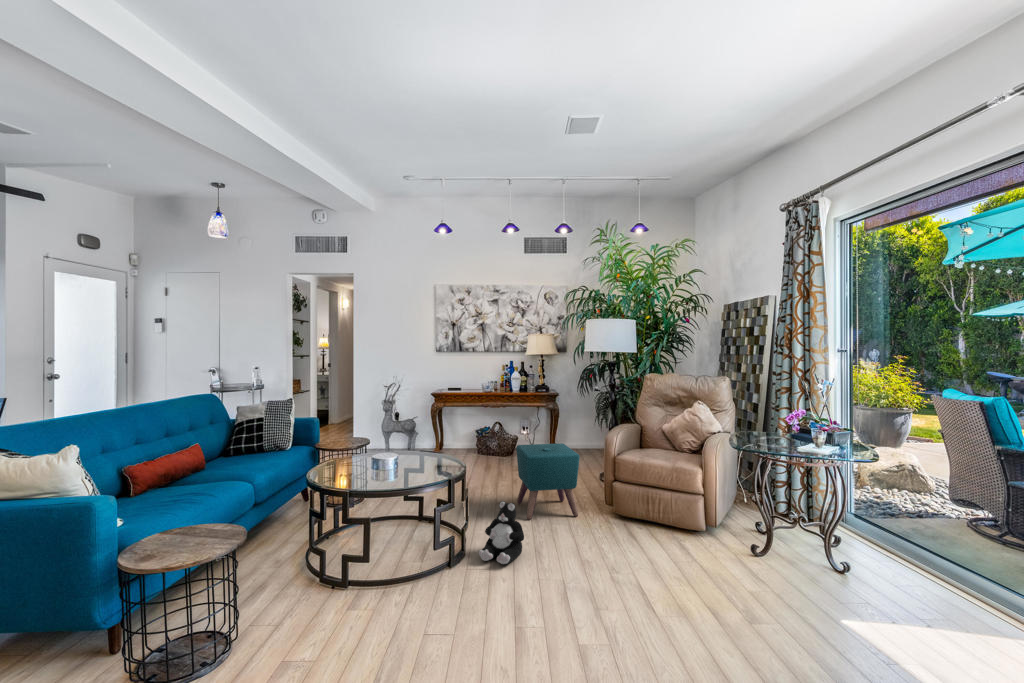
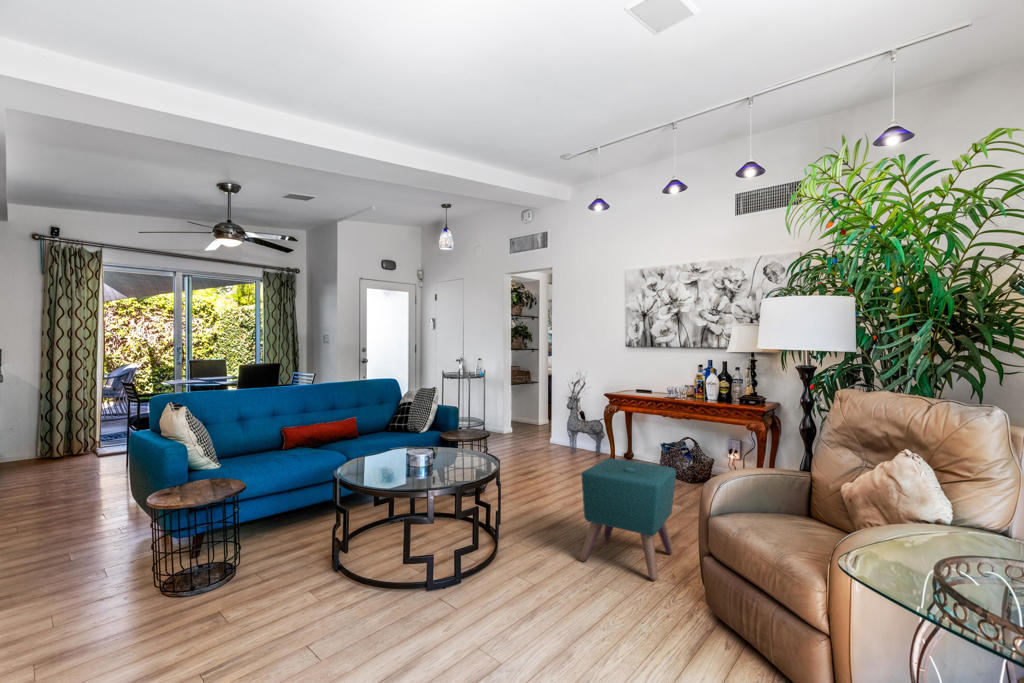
plush toy: present [479,501,524,564] -> none [435,517,504,601]

